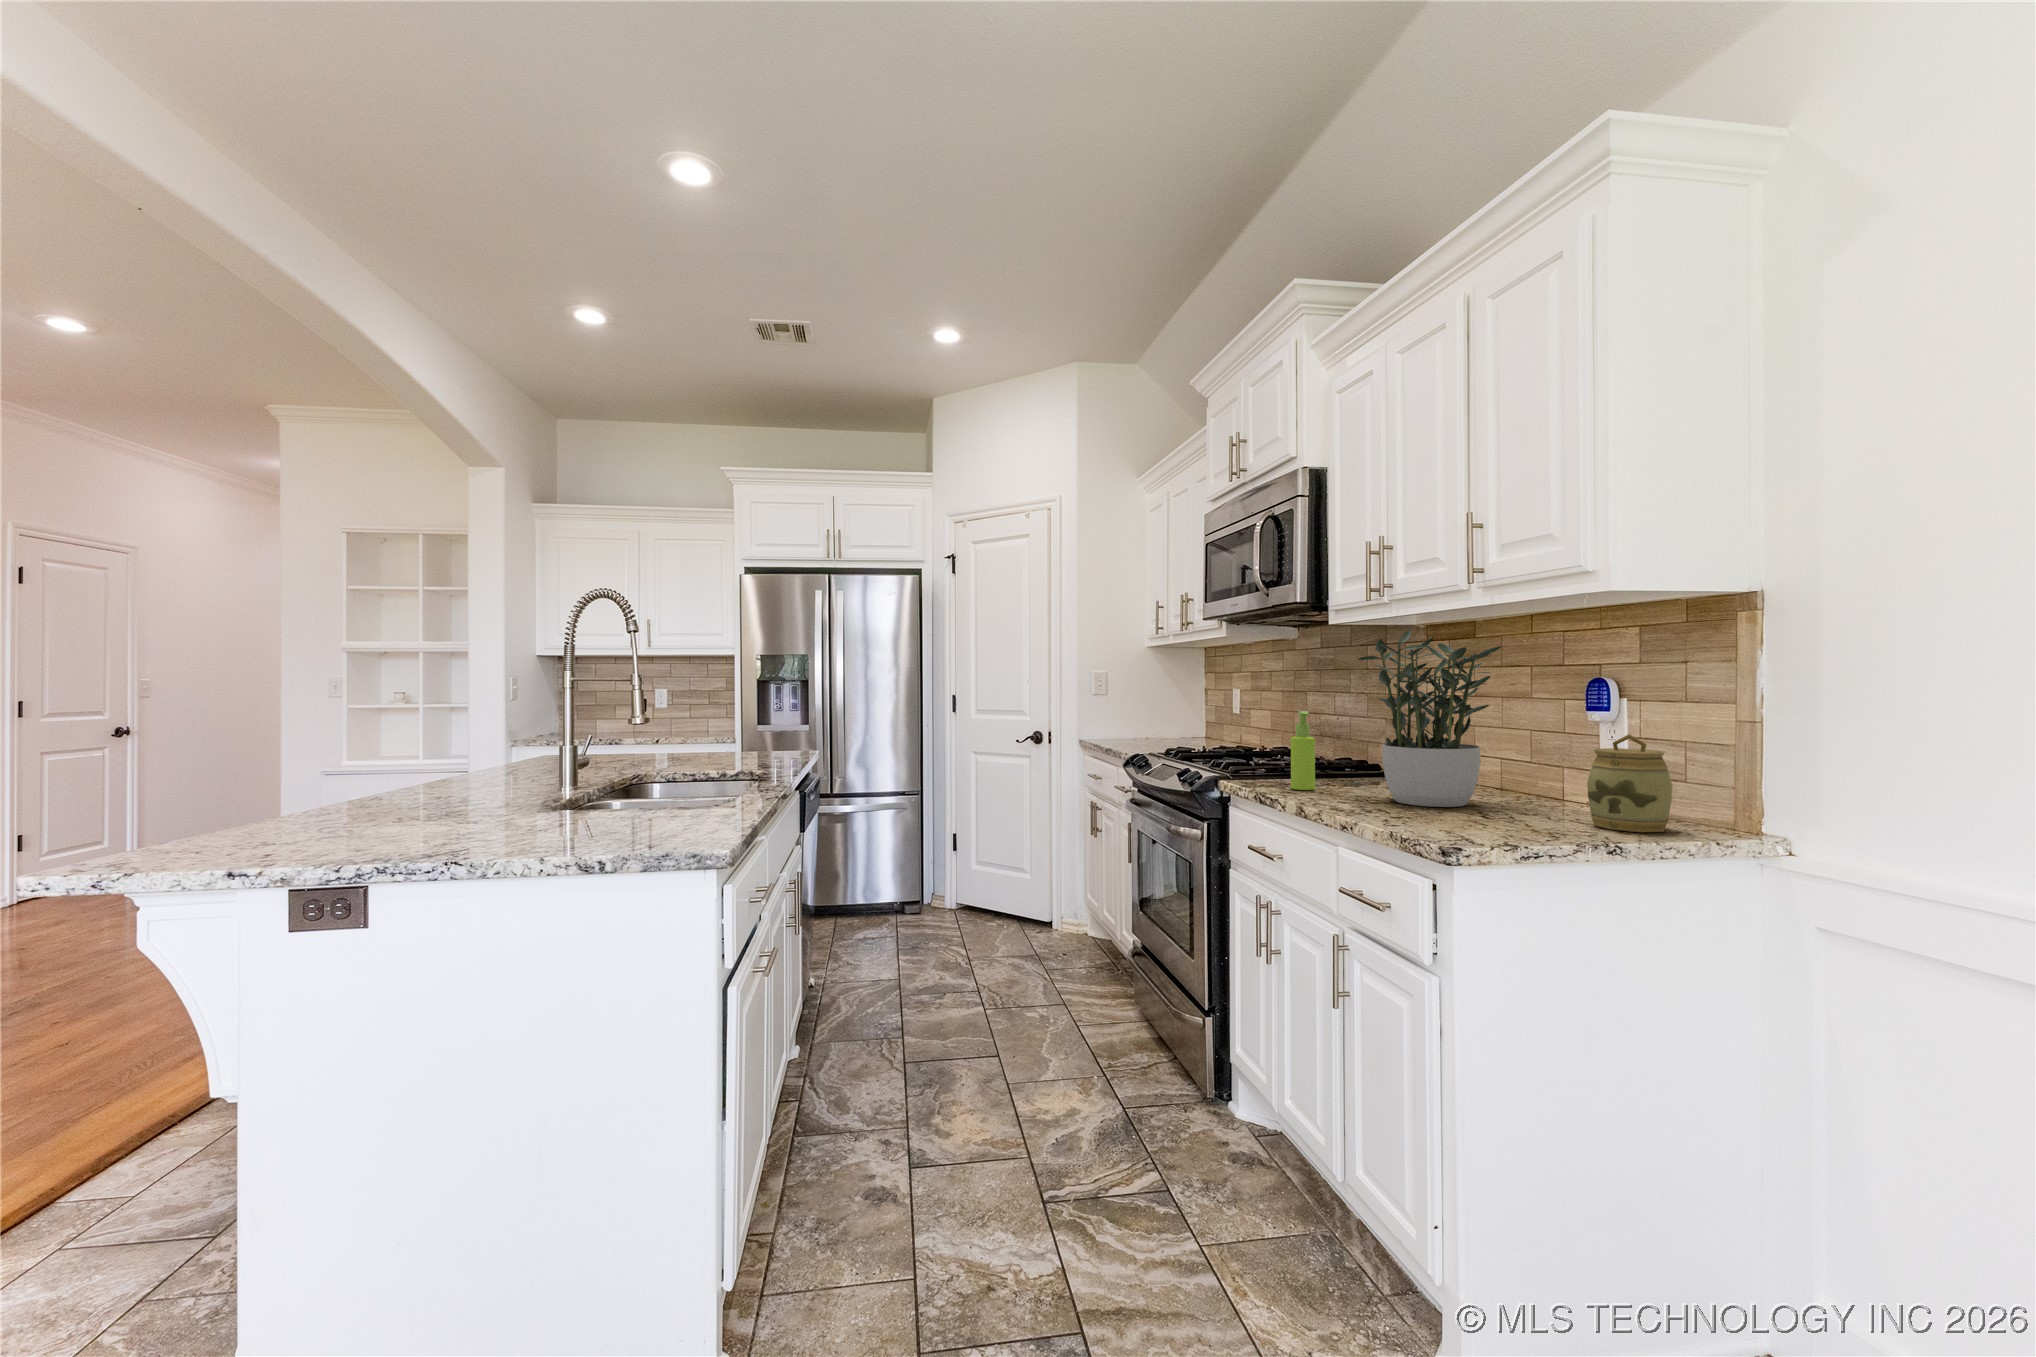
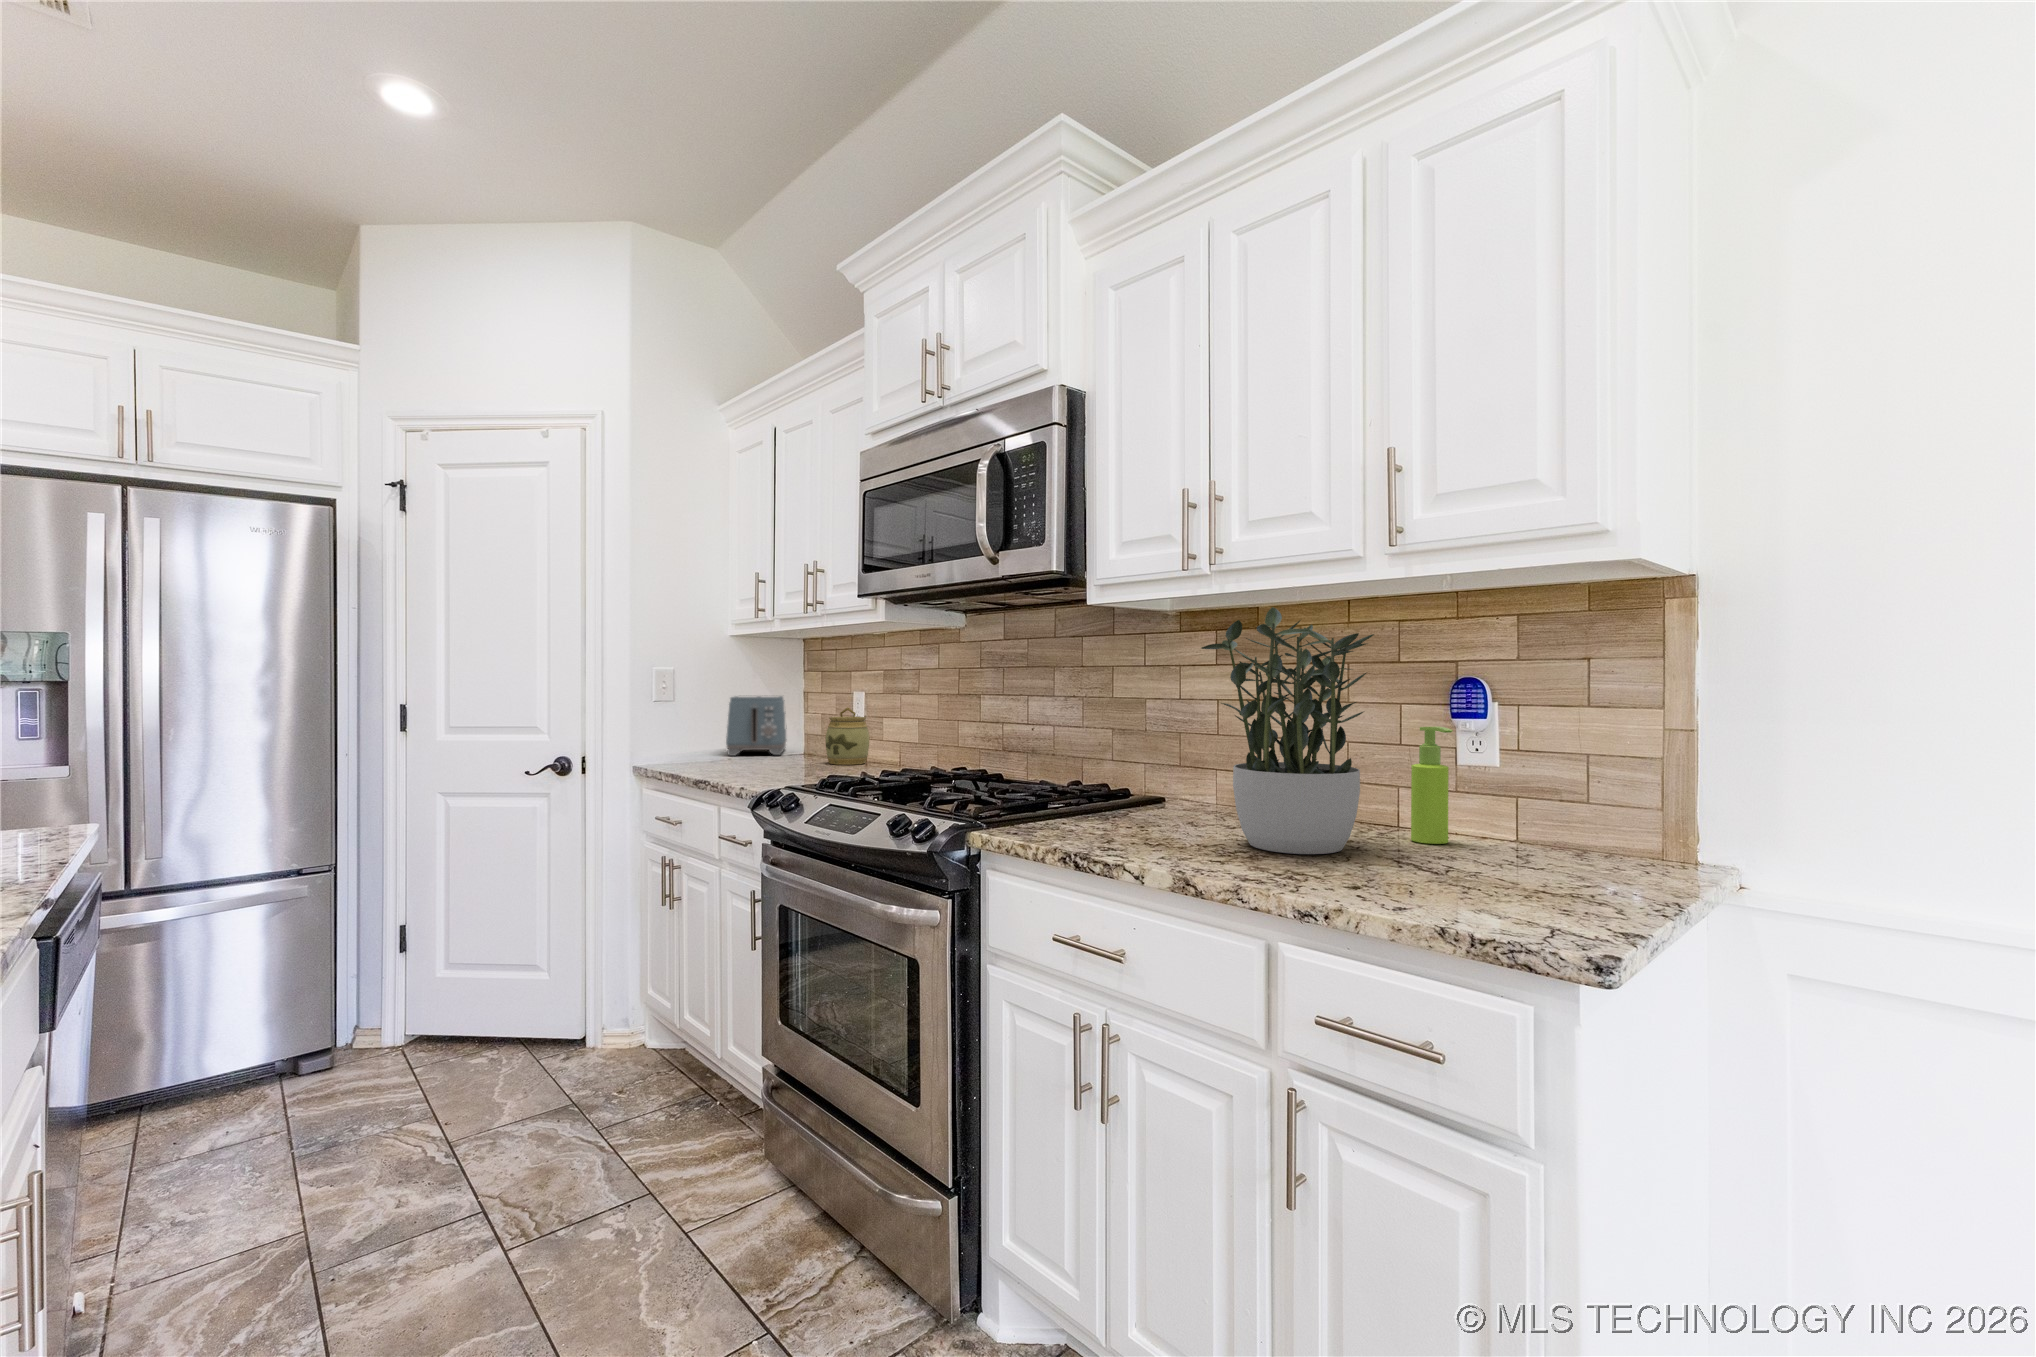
toaster: none [1141,692,1192,736] -> present [726,696,787,756]
soap dispenser: present [1291,711,1315,790] -> present [1411,727,1453,844]
jar: present [1587,734,1672,832] -> present [825,708,870,765]

